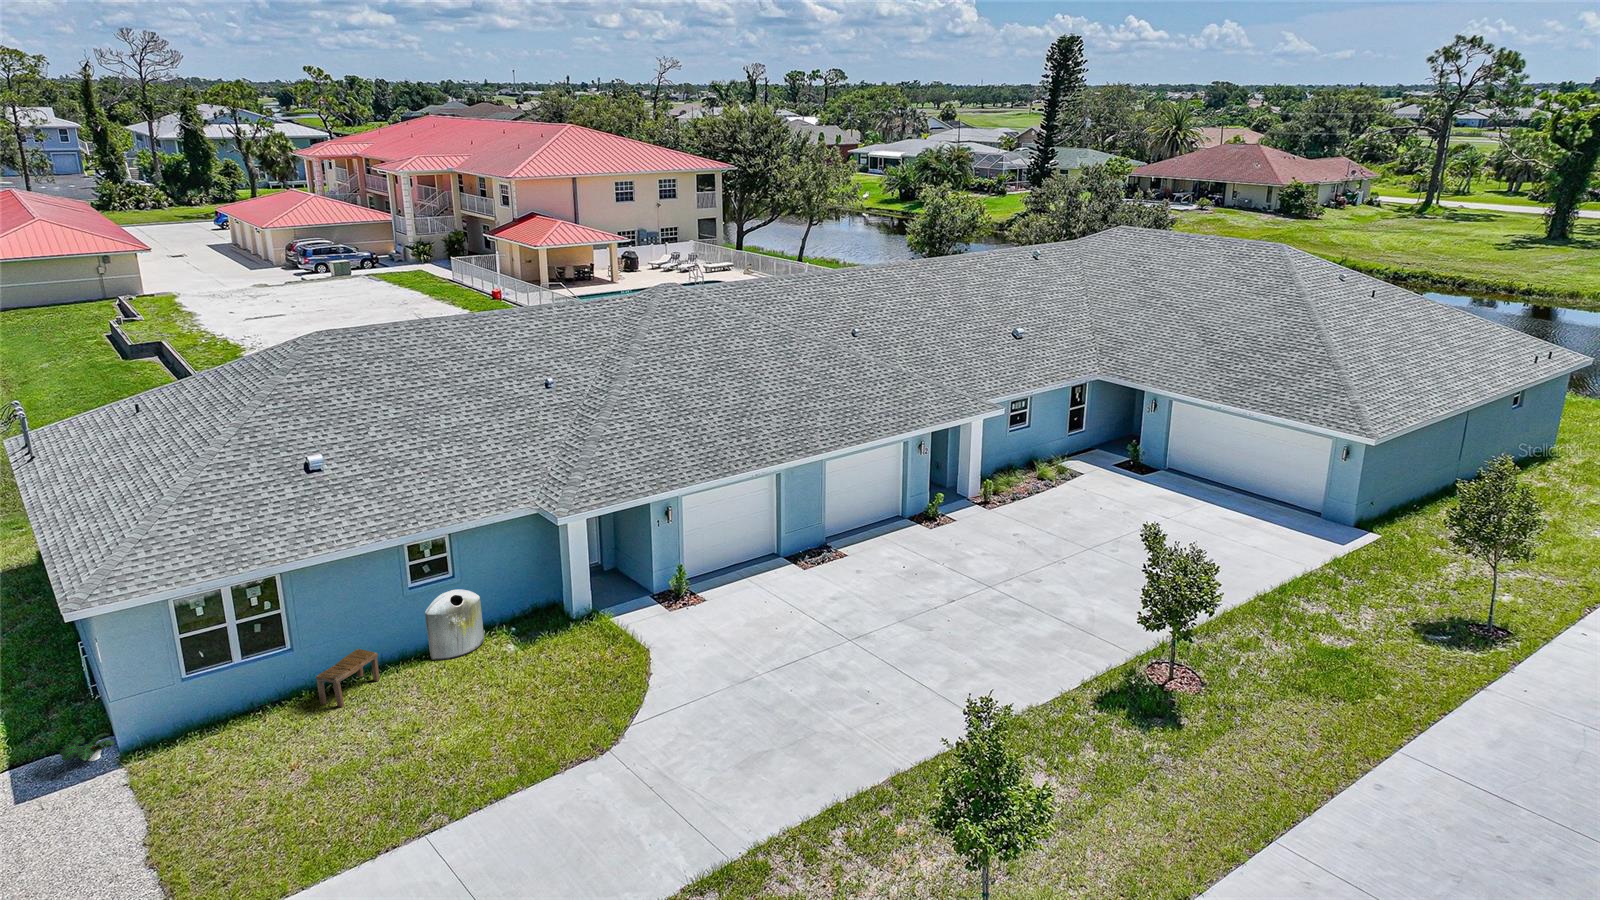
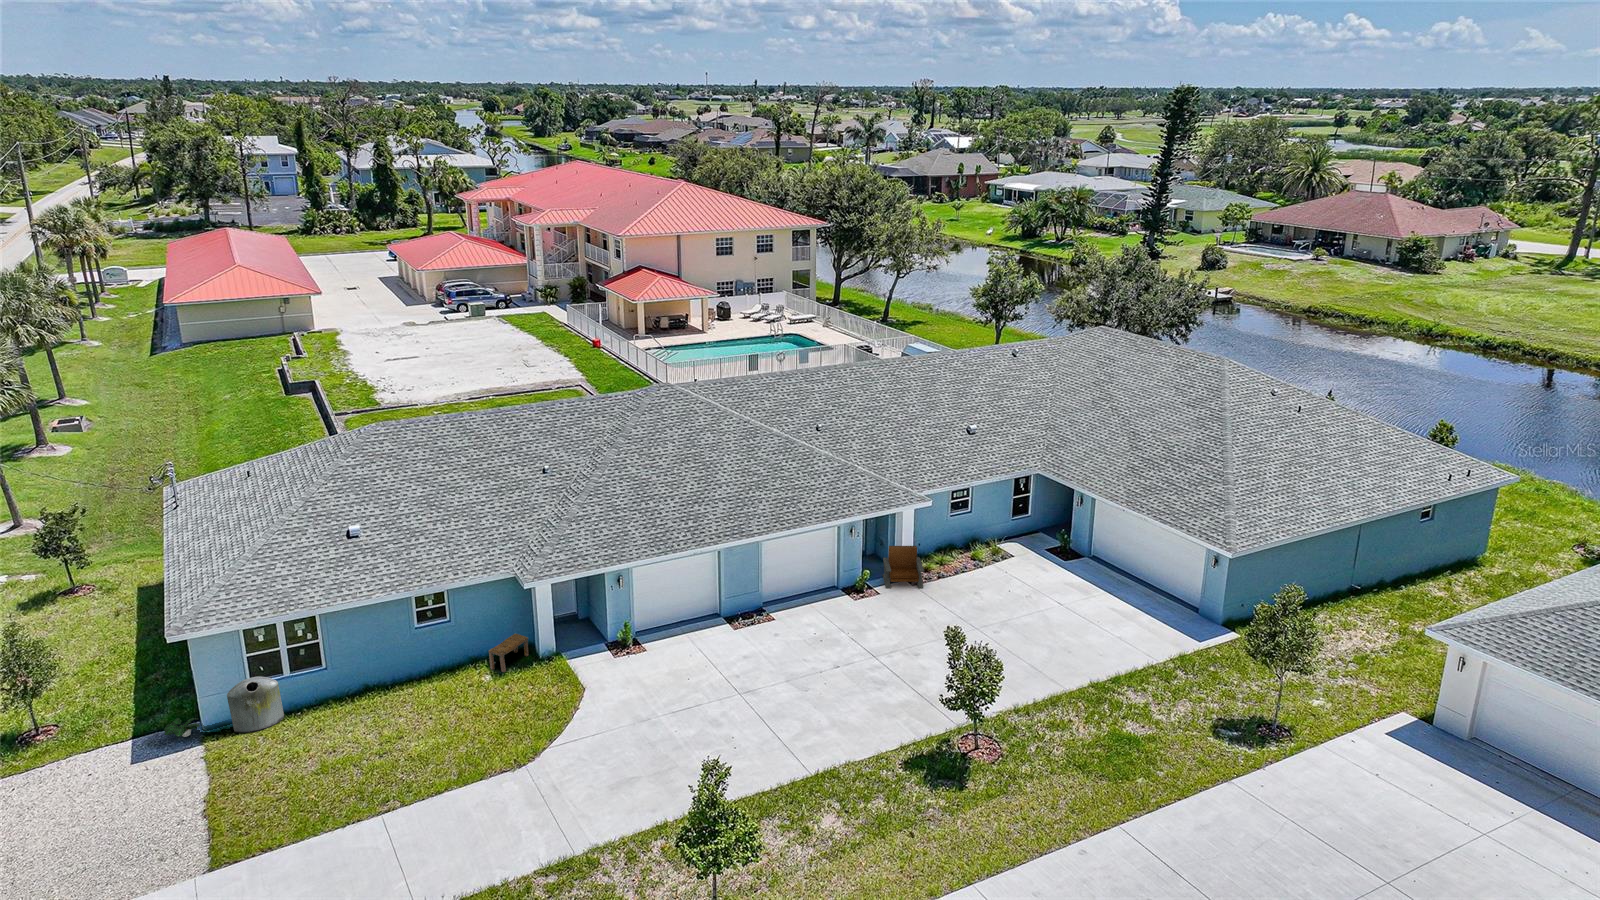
lounge chair: none [949,464,1005,516] -> present [883,546,924,589]
trash can: present [425,590,484,660] -> present [227,676,284,733]
bench: present [316,649,379,707] -> present [489,633,528,672]

